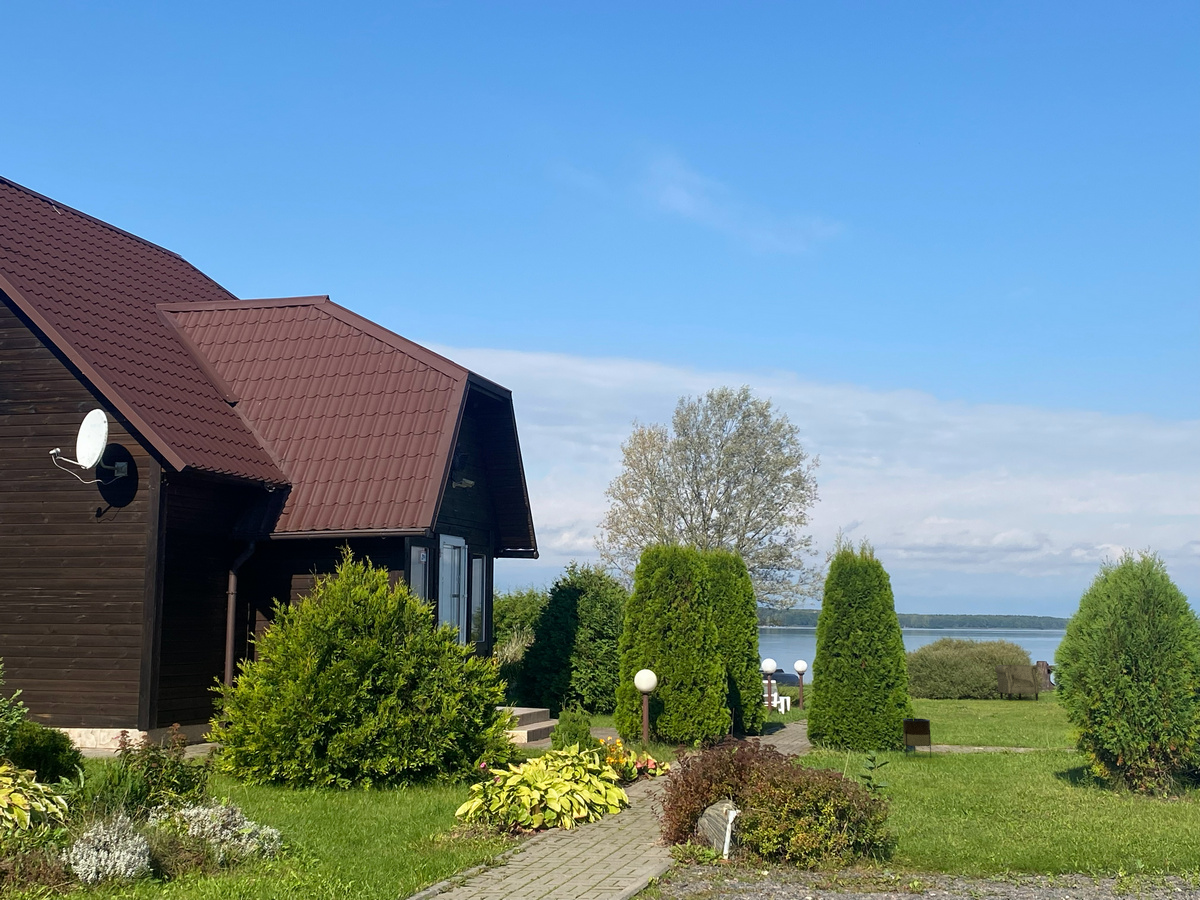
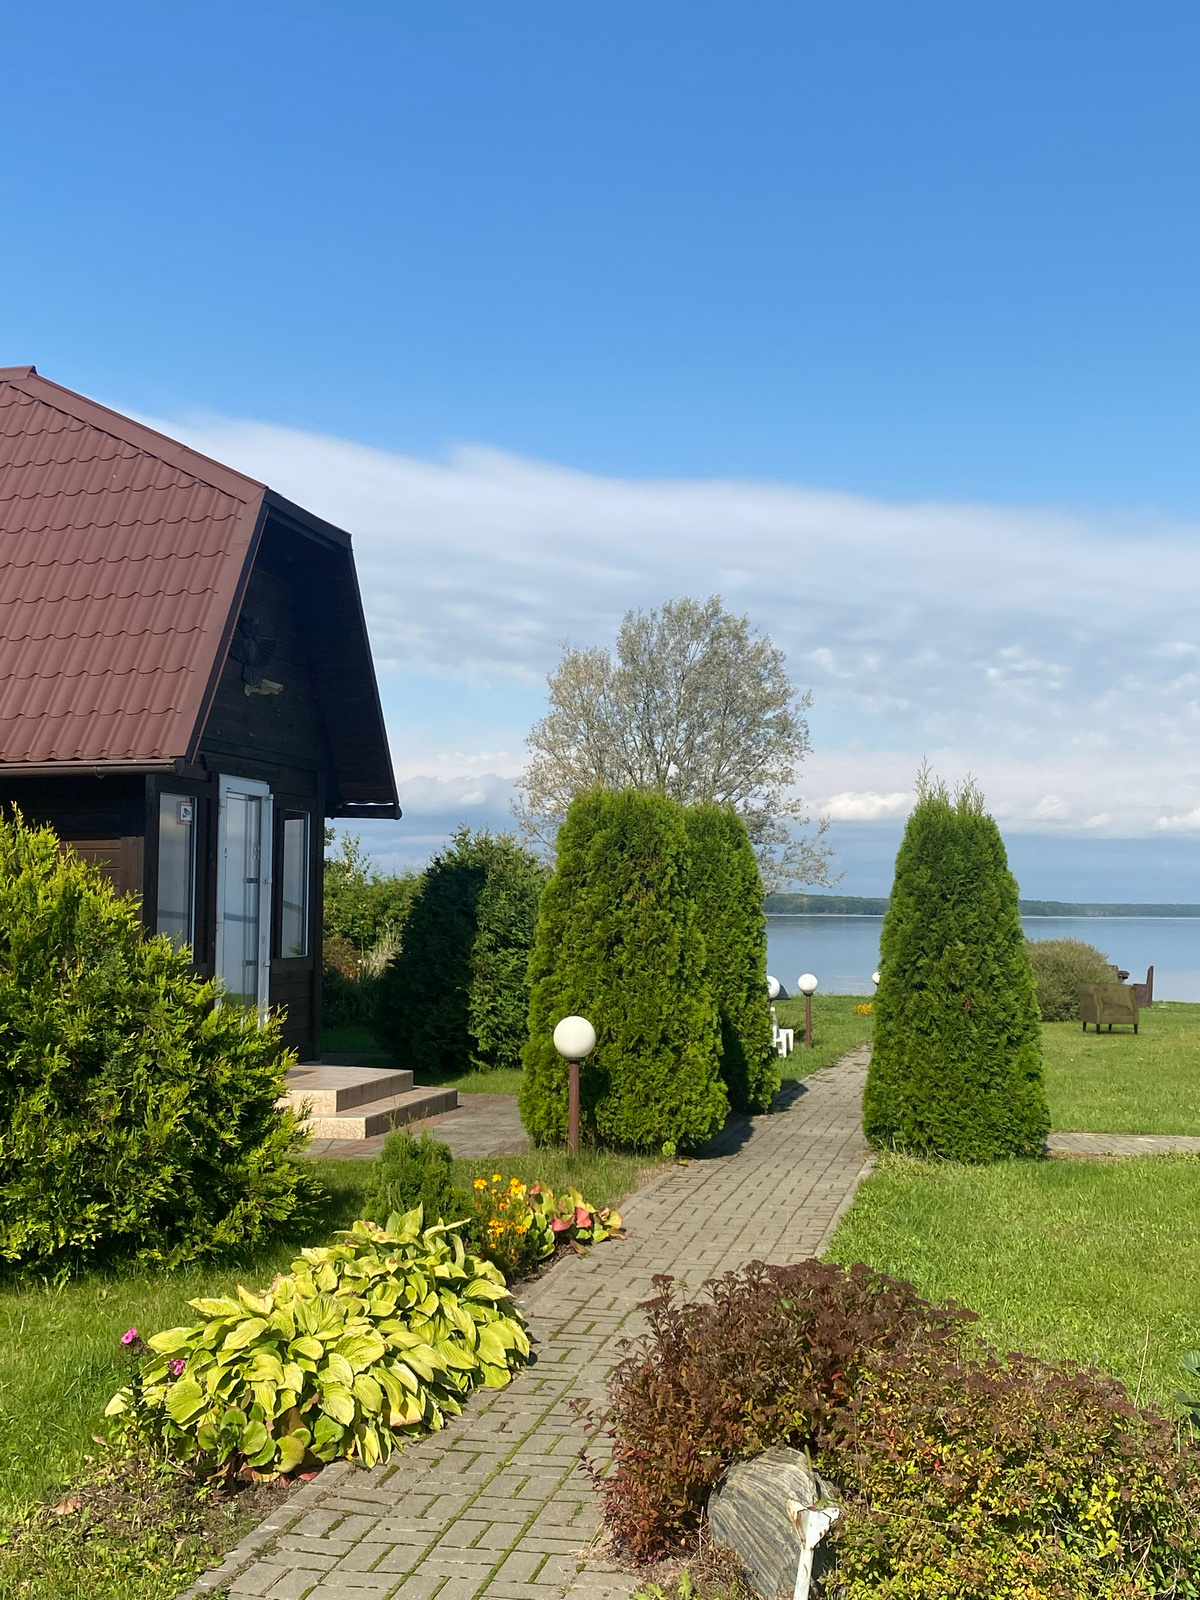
planter: present [903,718,931,757] -> none [1024,1097,1074,1166]

